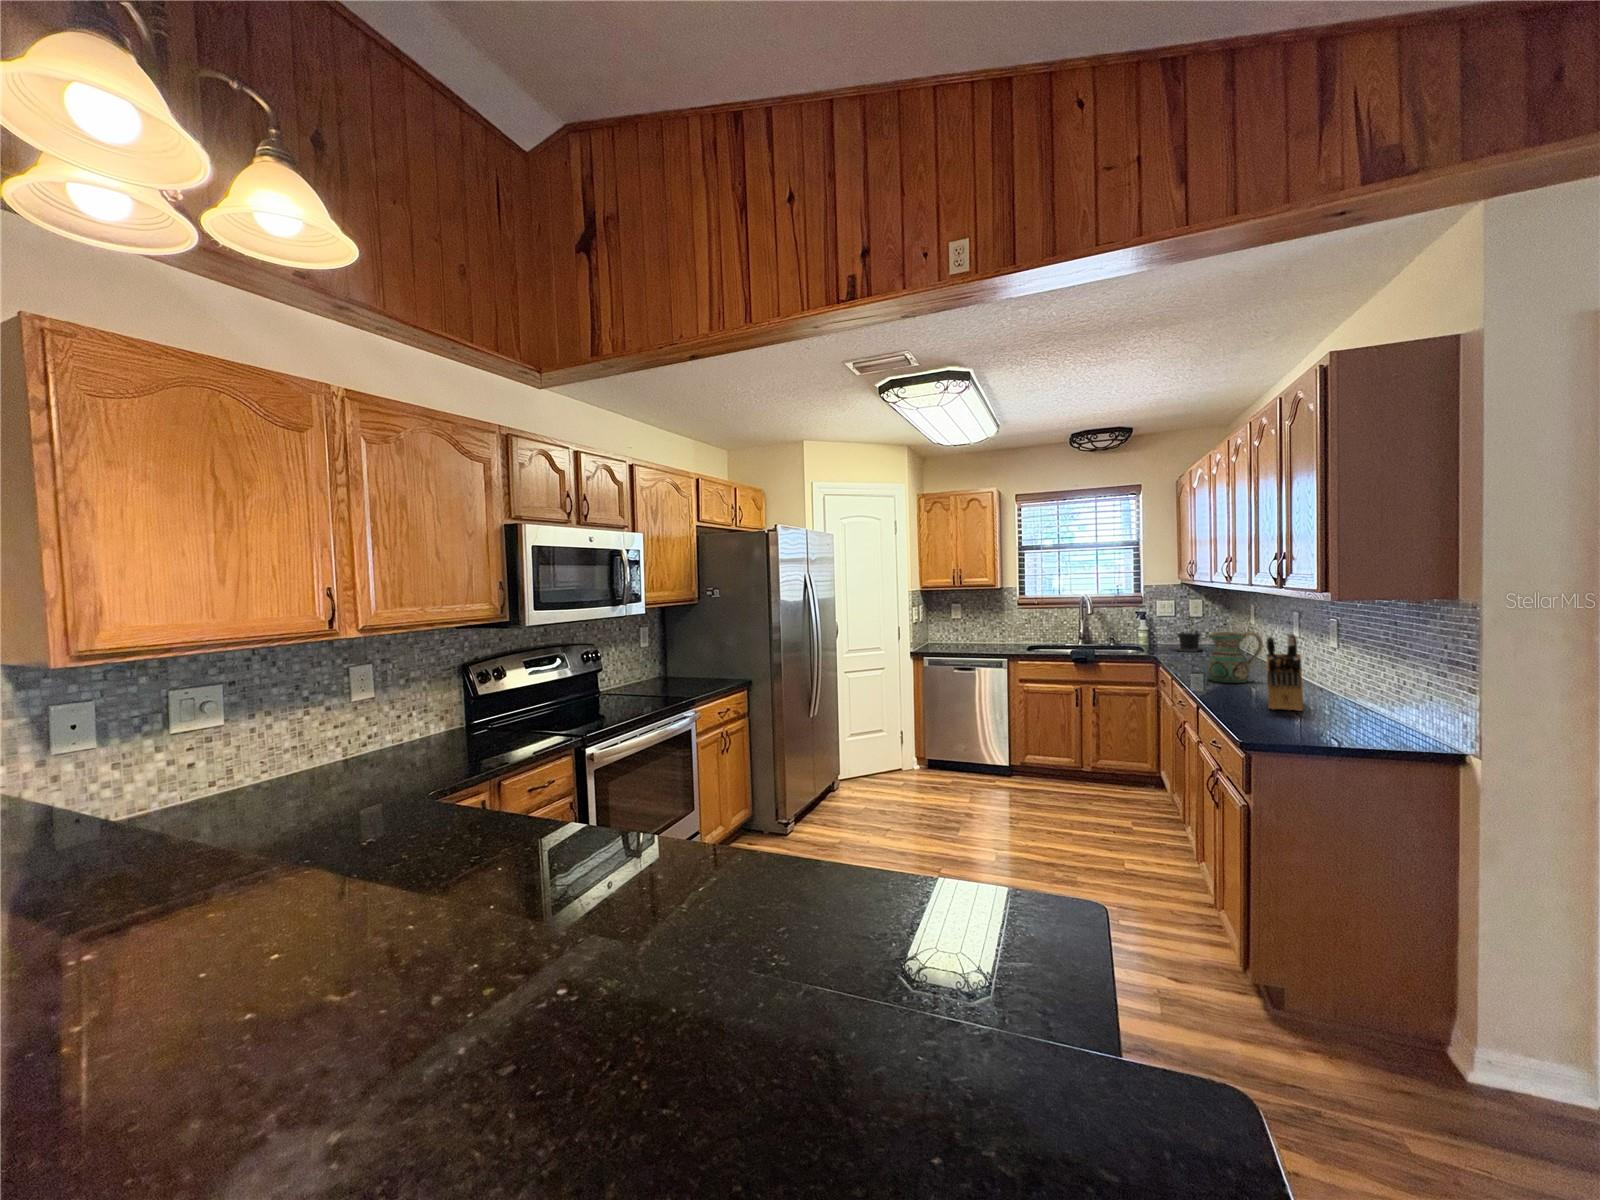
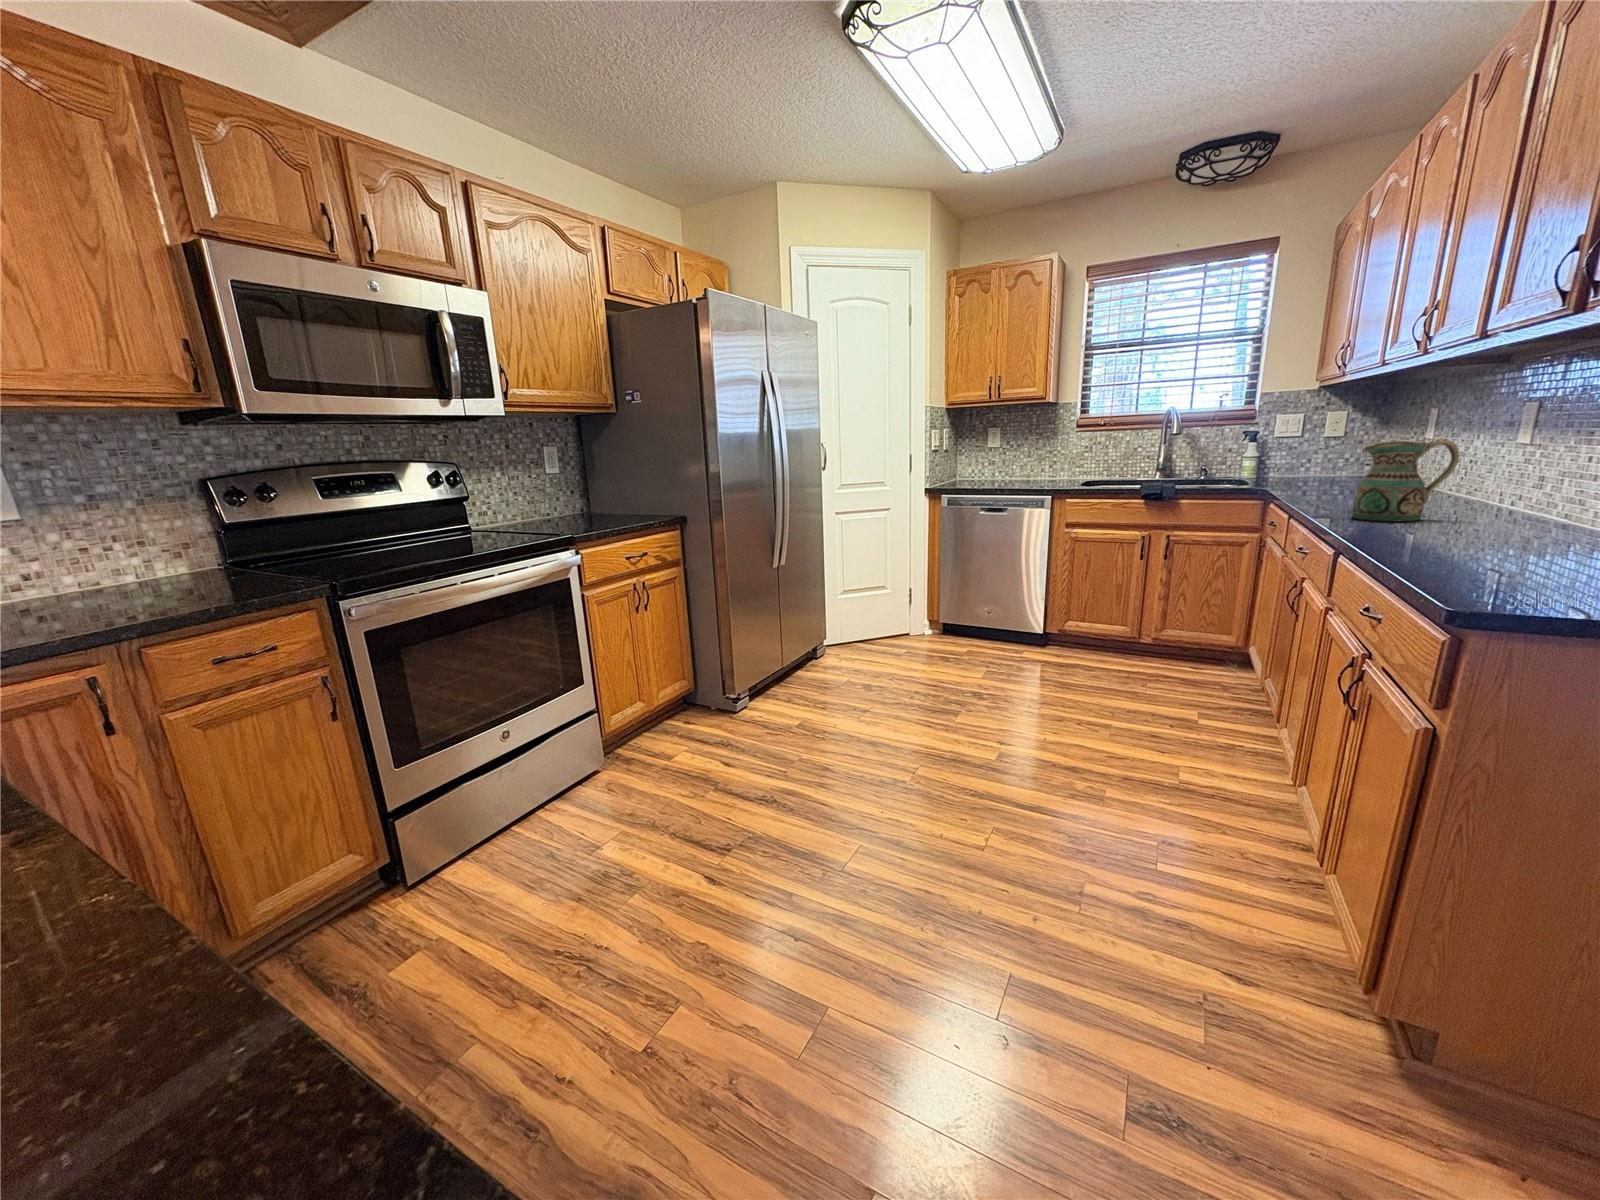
potted plant: present [1176,609,1203,652] -> none [1289,425,1339,487]
knife block: present [1267,633,1303,711] -> none [1470,417,1572,561]

